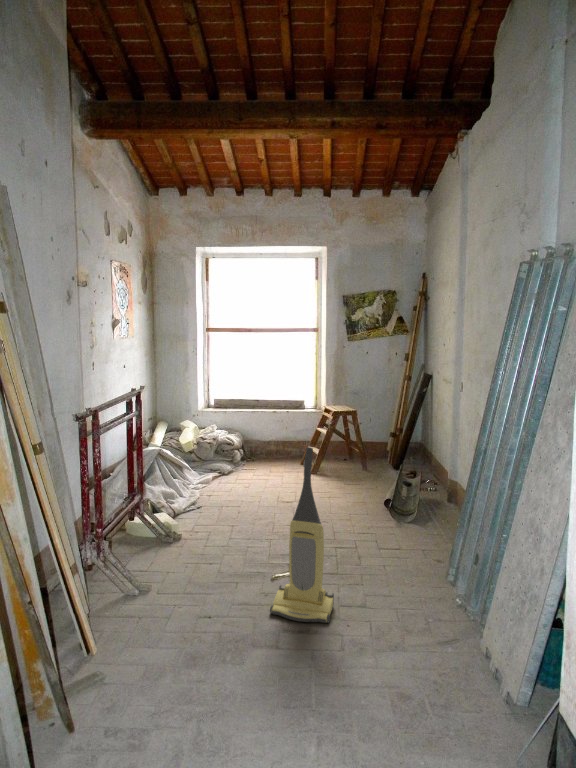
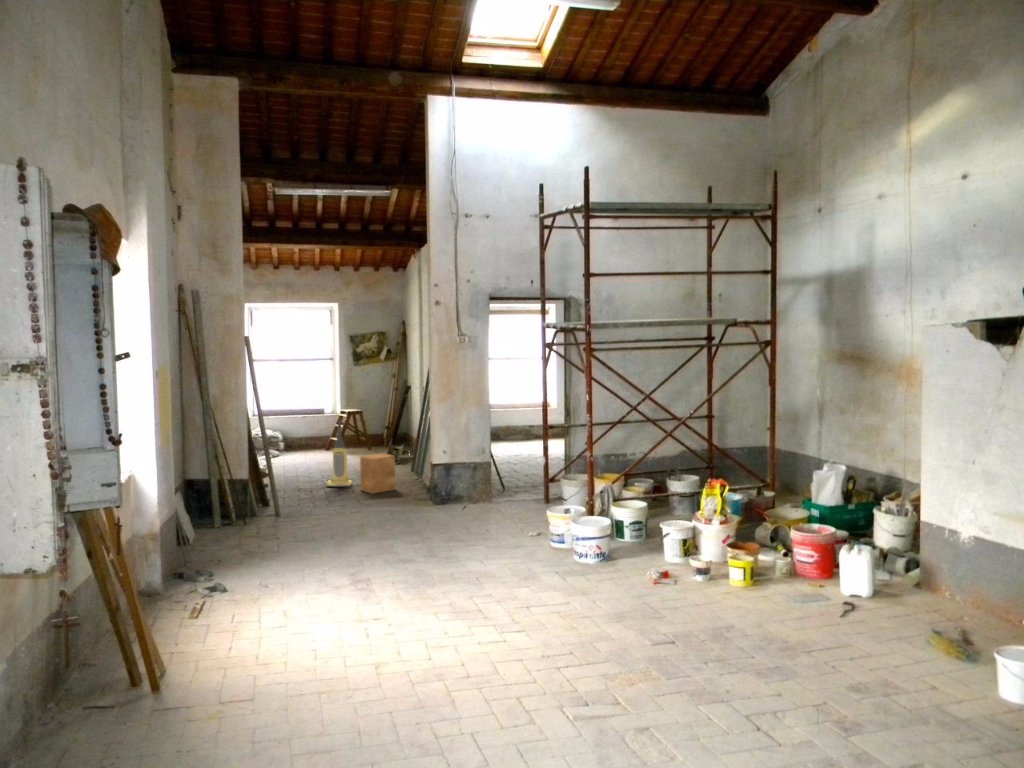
cardboard box: none [355,552,457,691] -> present [360,453,395,493]

